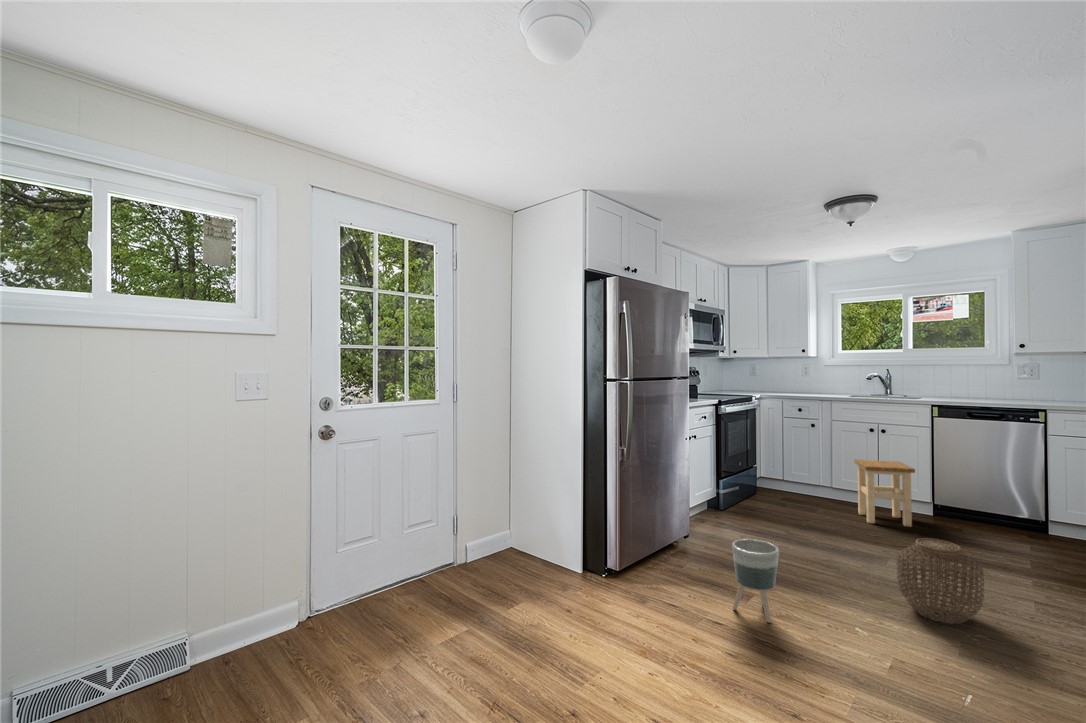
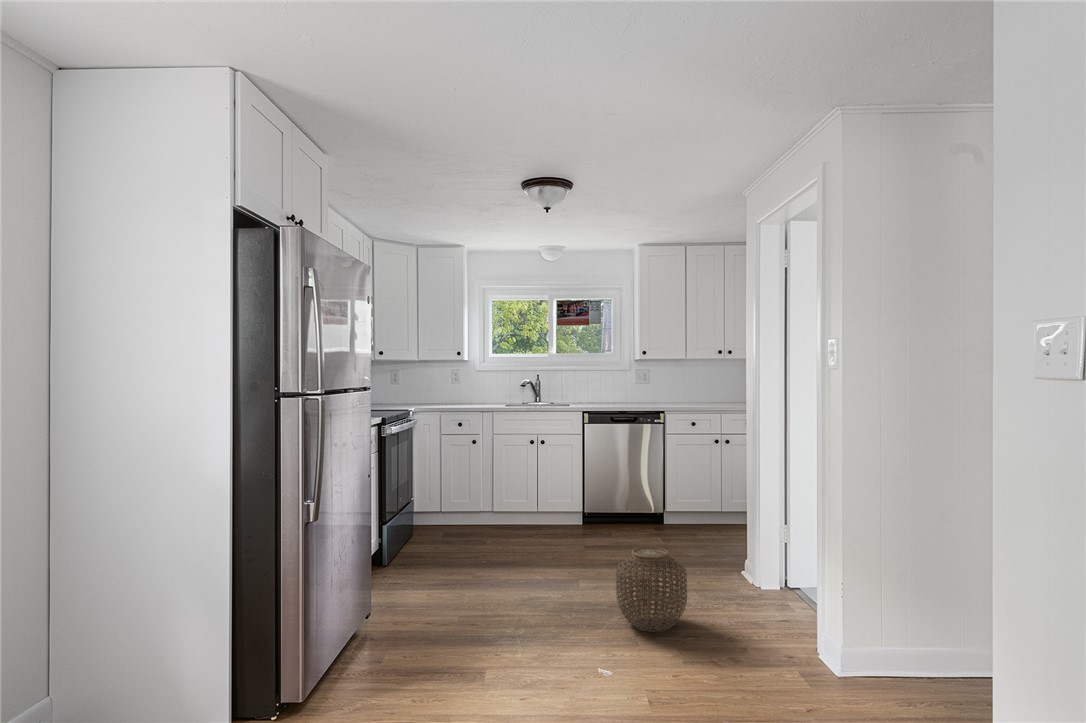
stool: present [854,460,915,527] -> none [519,473,578,545]
planter: present [732,539,779,622] -> none [474,591,530,694]

